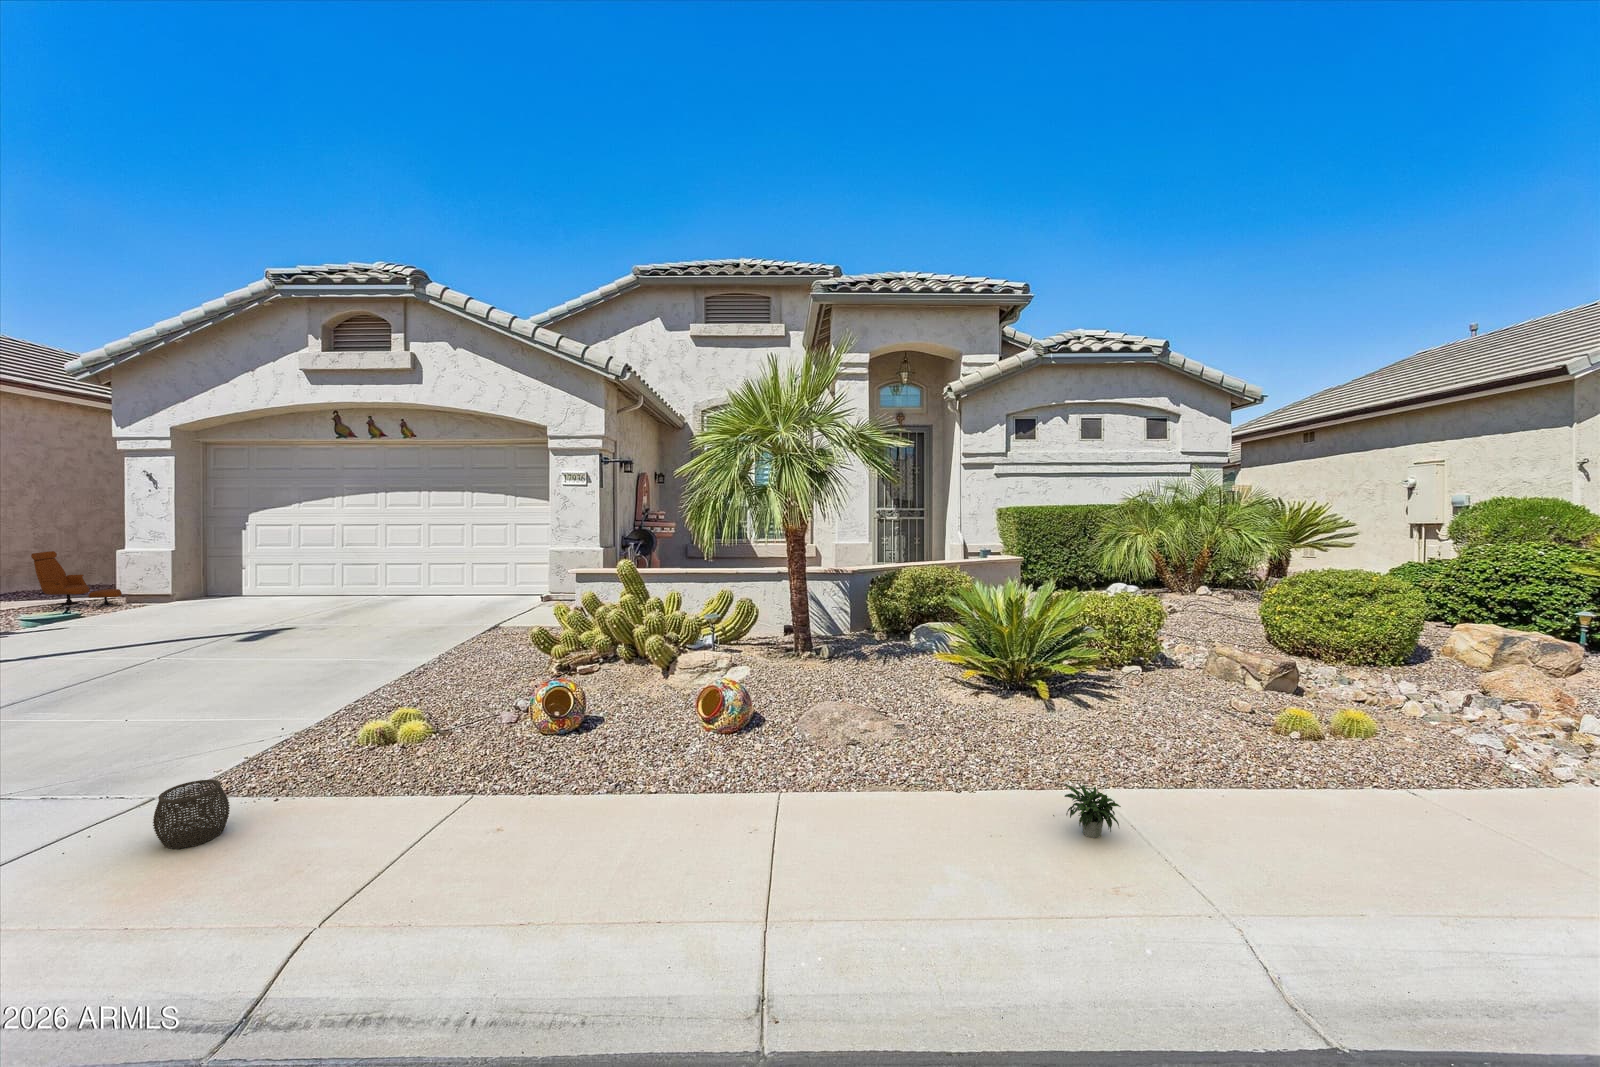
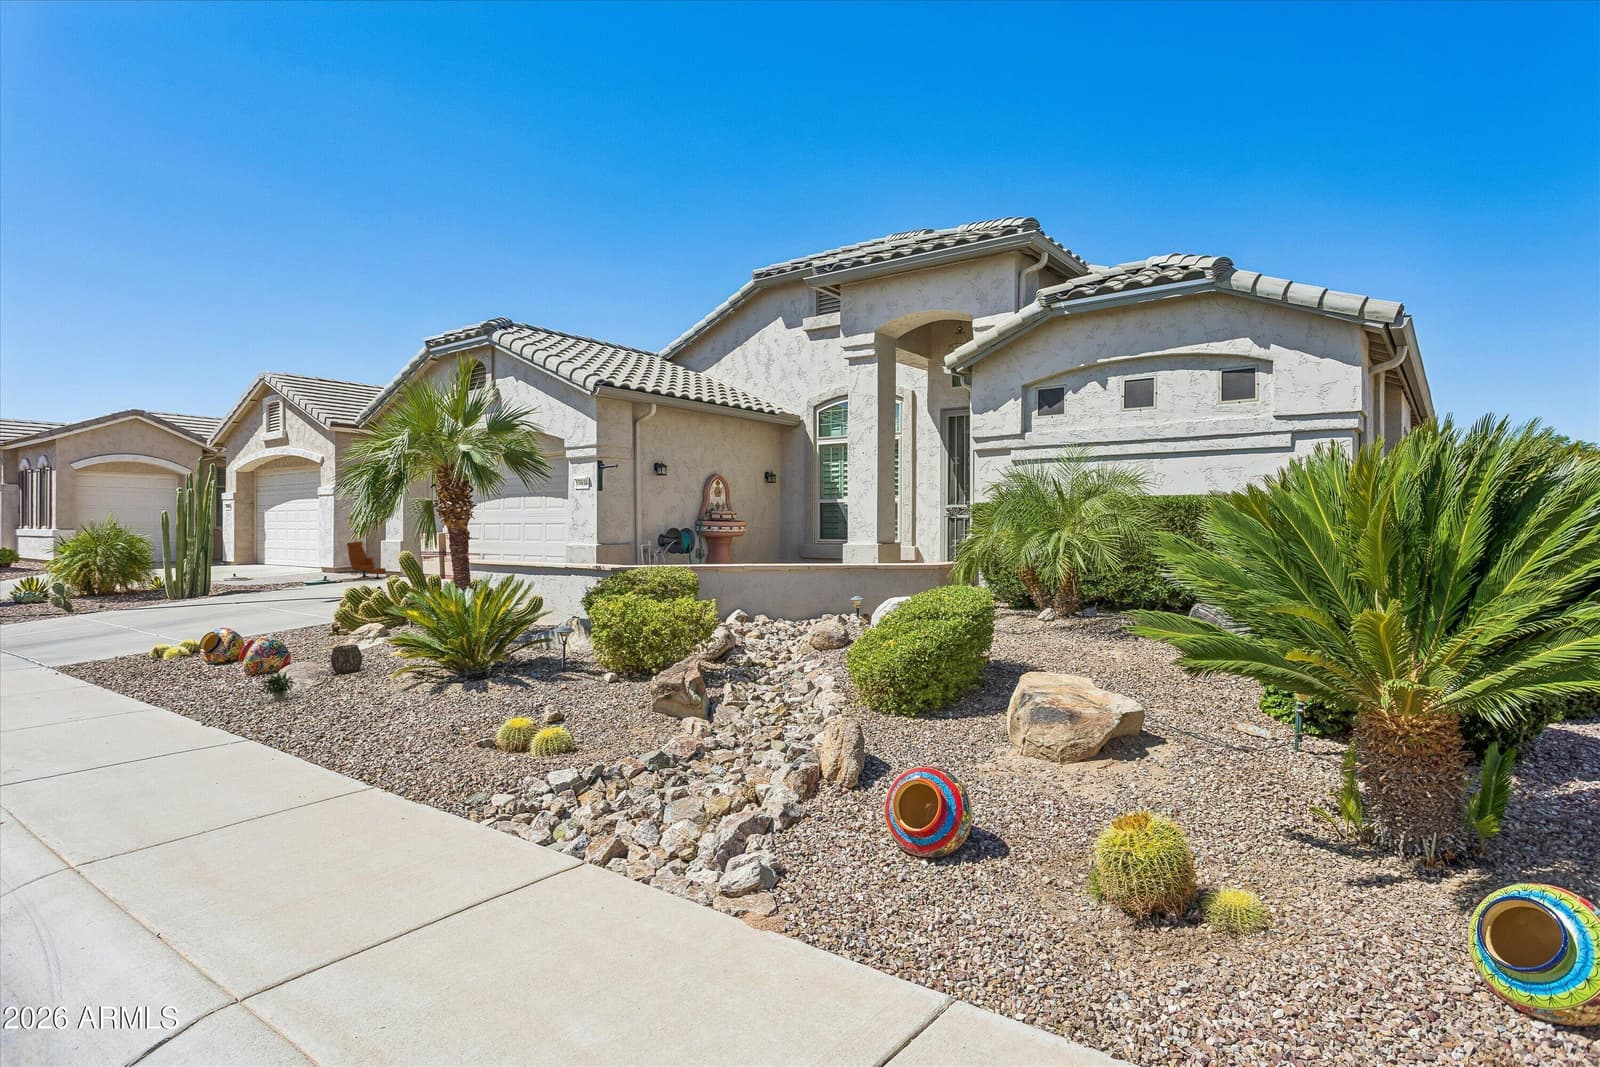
woven basket: present [153,780,230,849] -> present [331,645,362,674]

